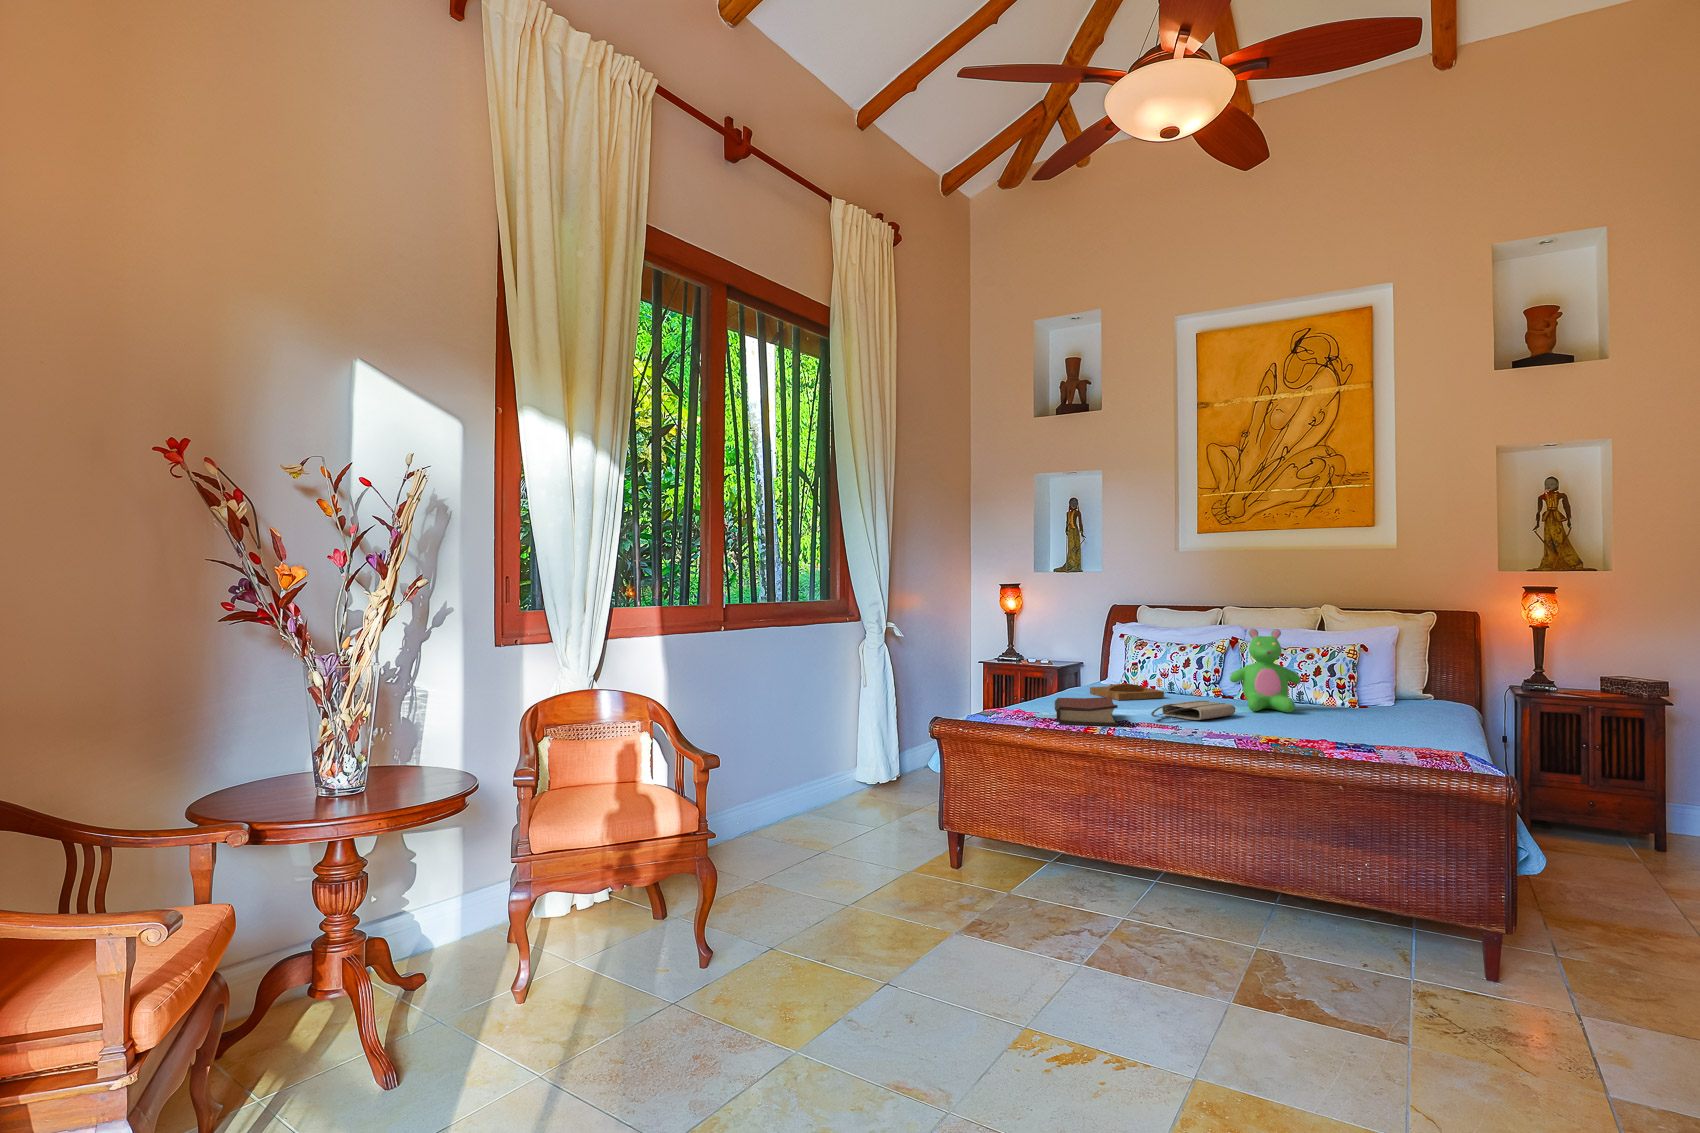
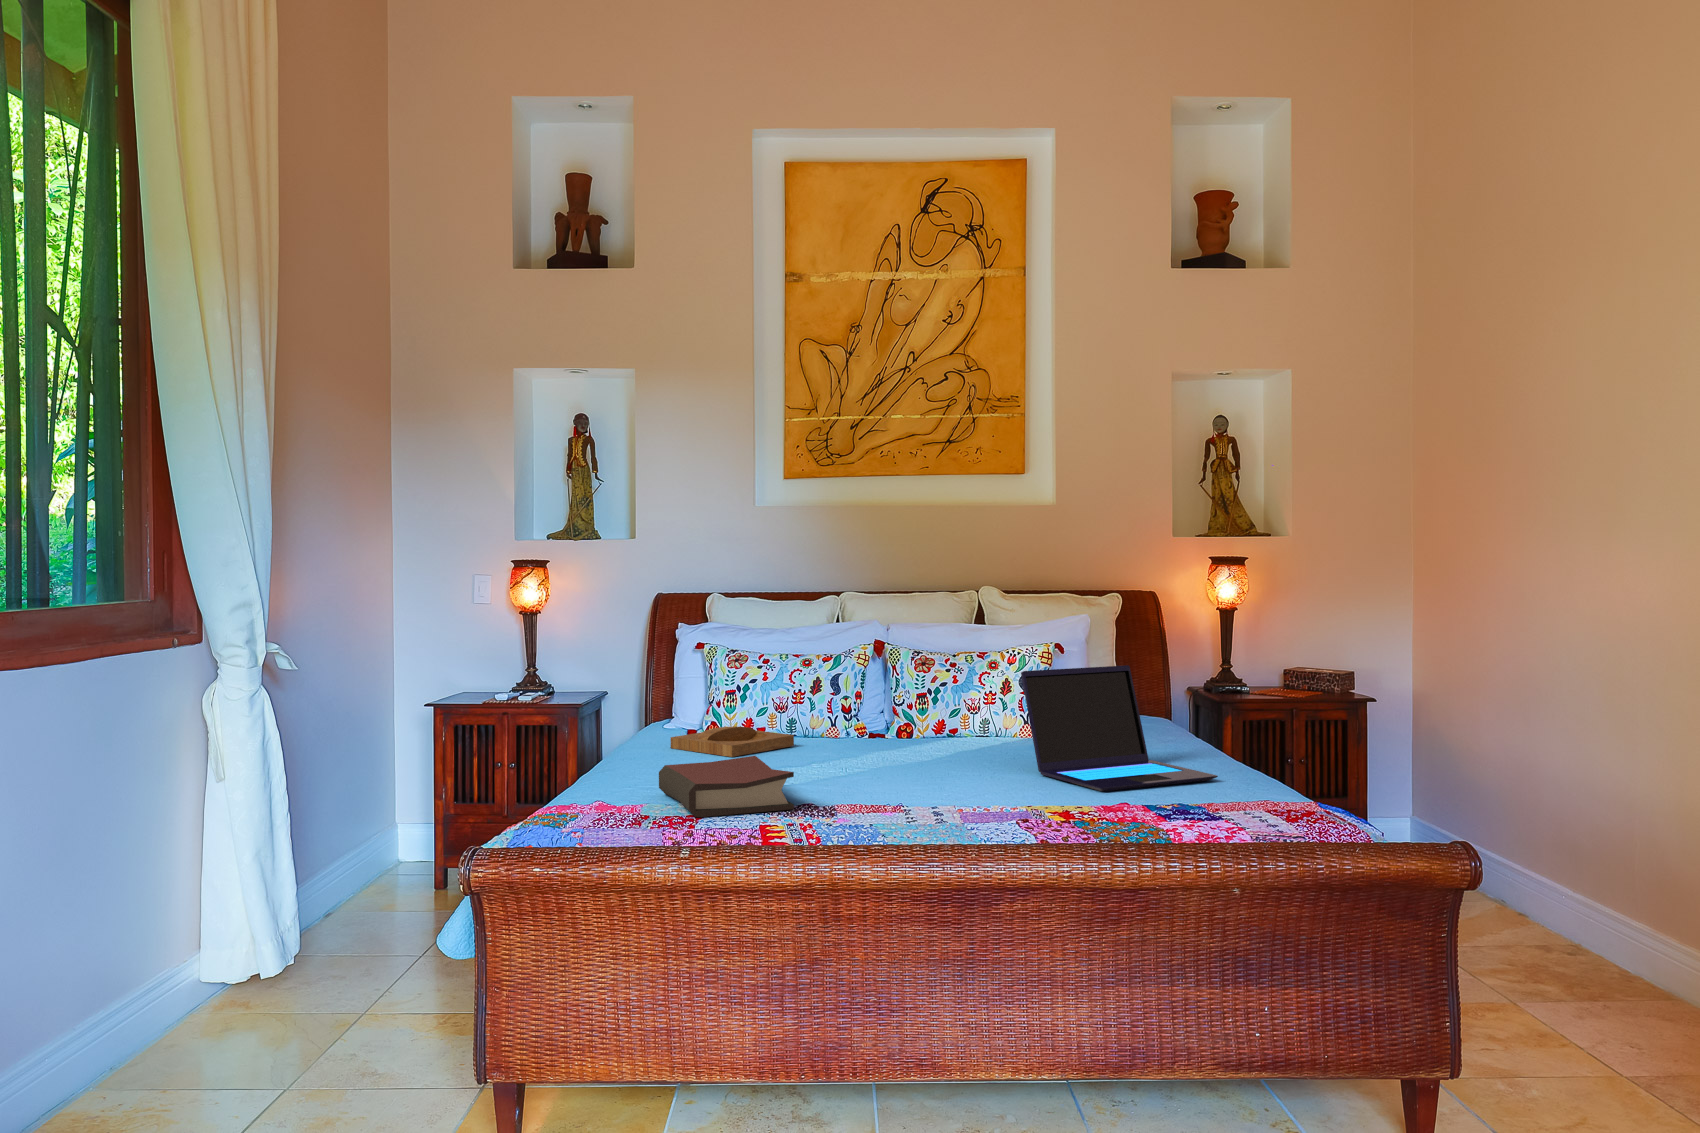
teddy bear: present [1230,629,1301,712] -> none [903,625,1004,758]
laptop: none [1294,659,1429,738] -> present [1021,665,1218,792]
tote bag: present [1151,701,1235,720] -> none [830,748,935,786]

